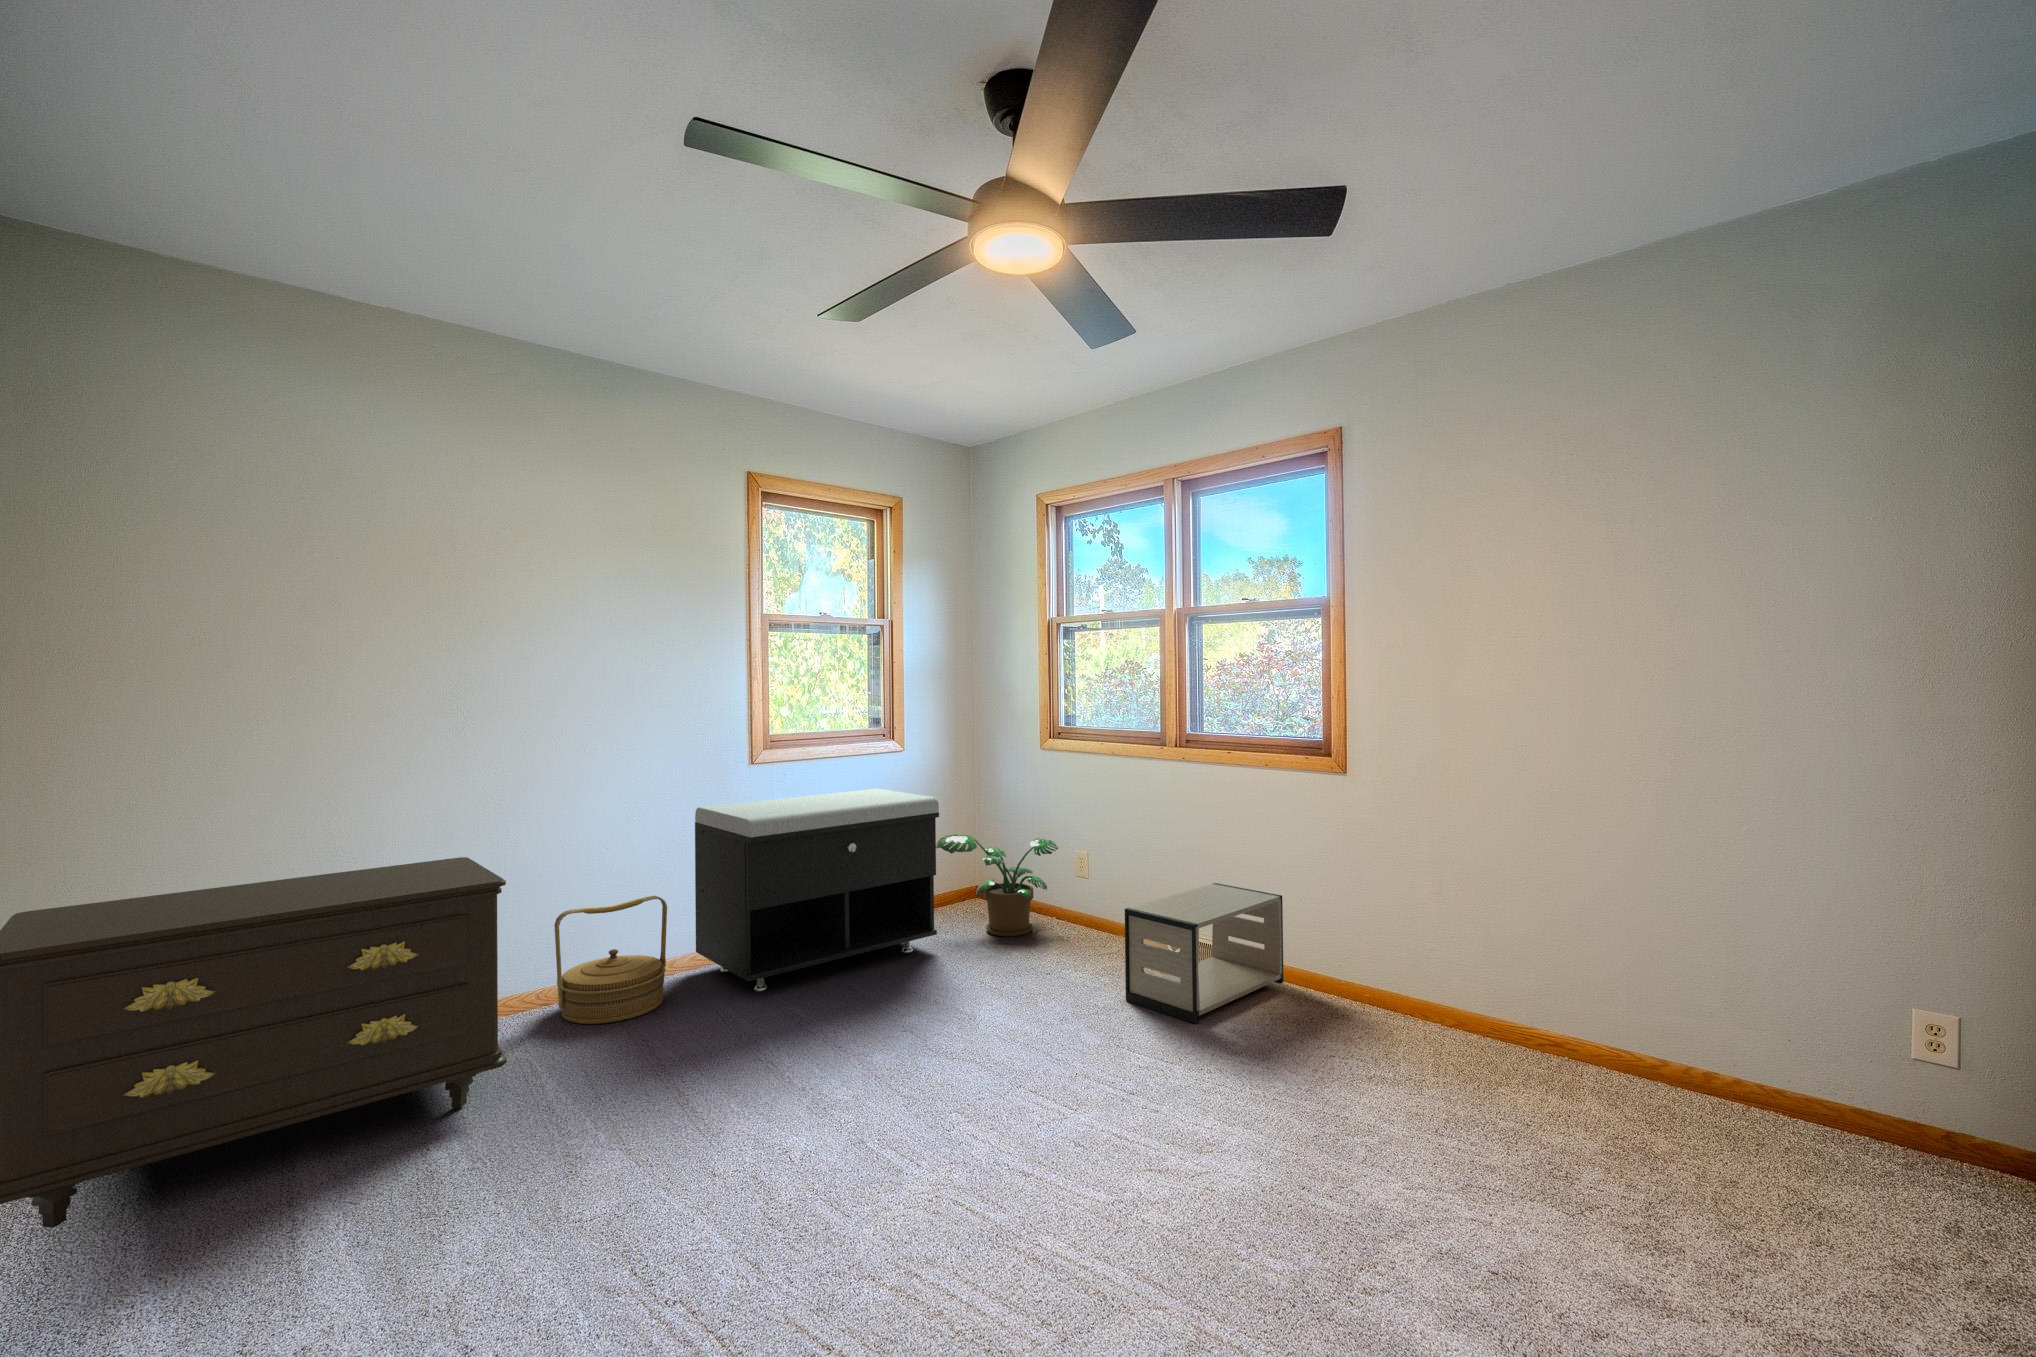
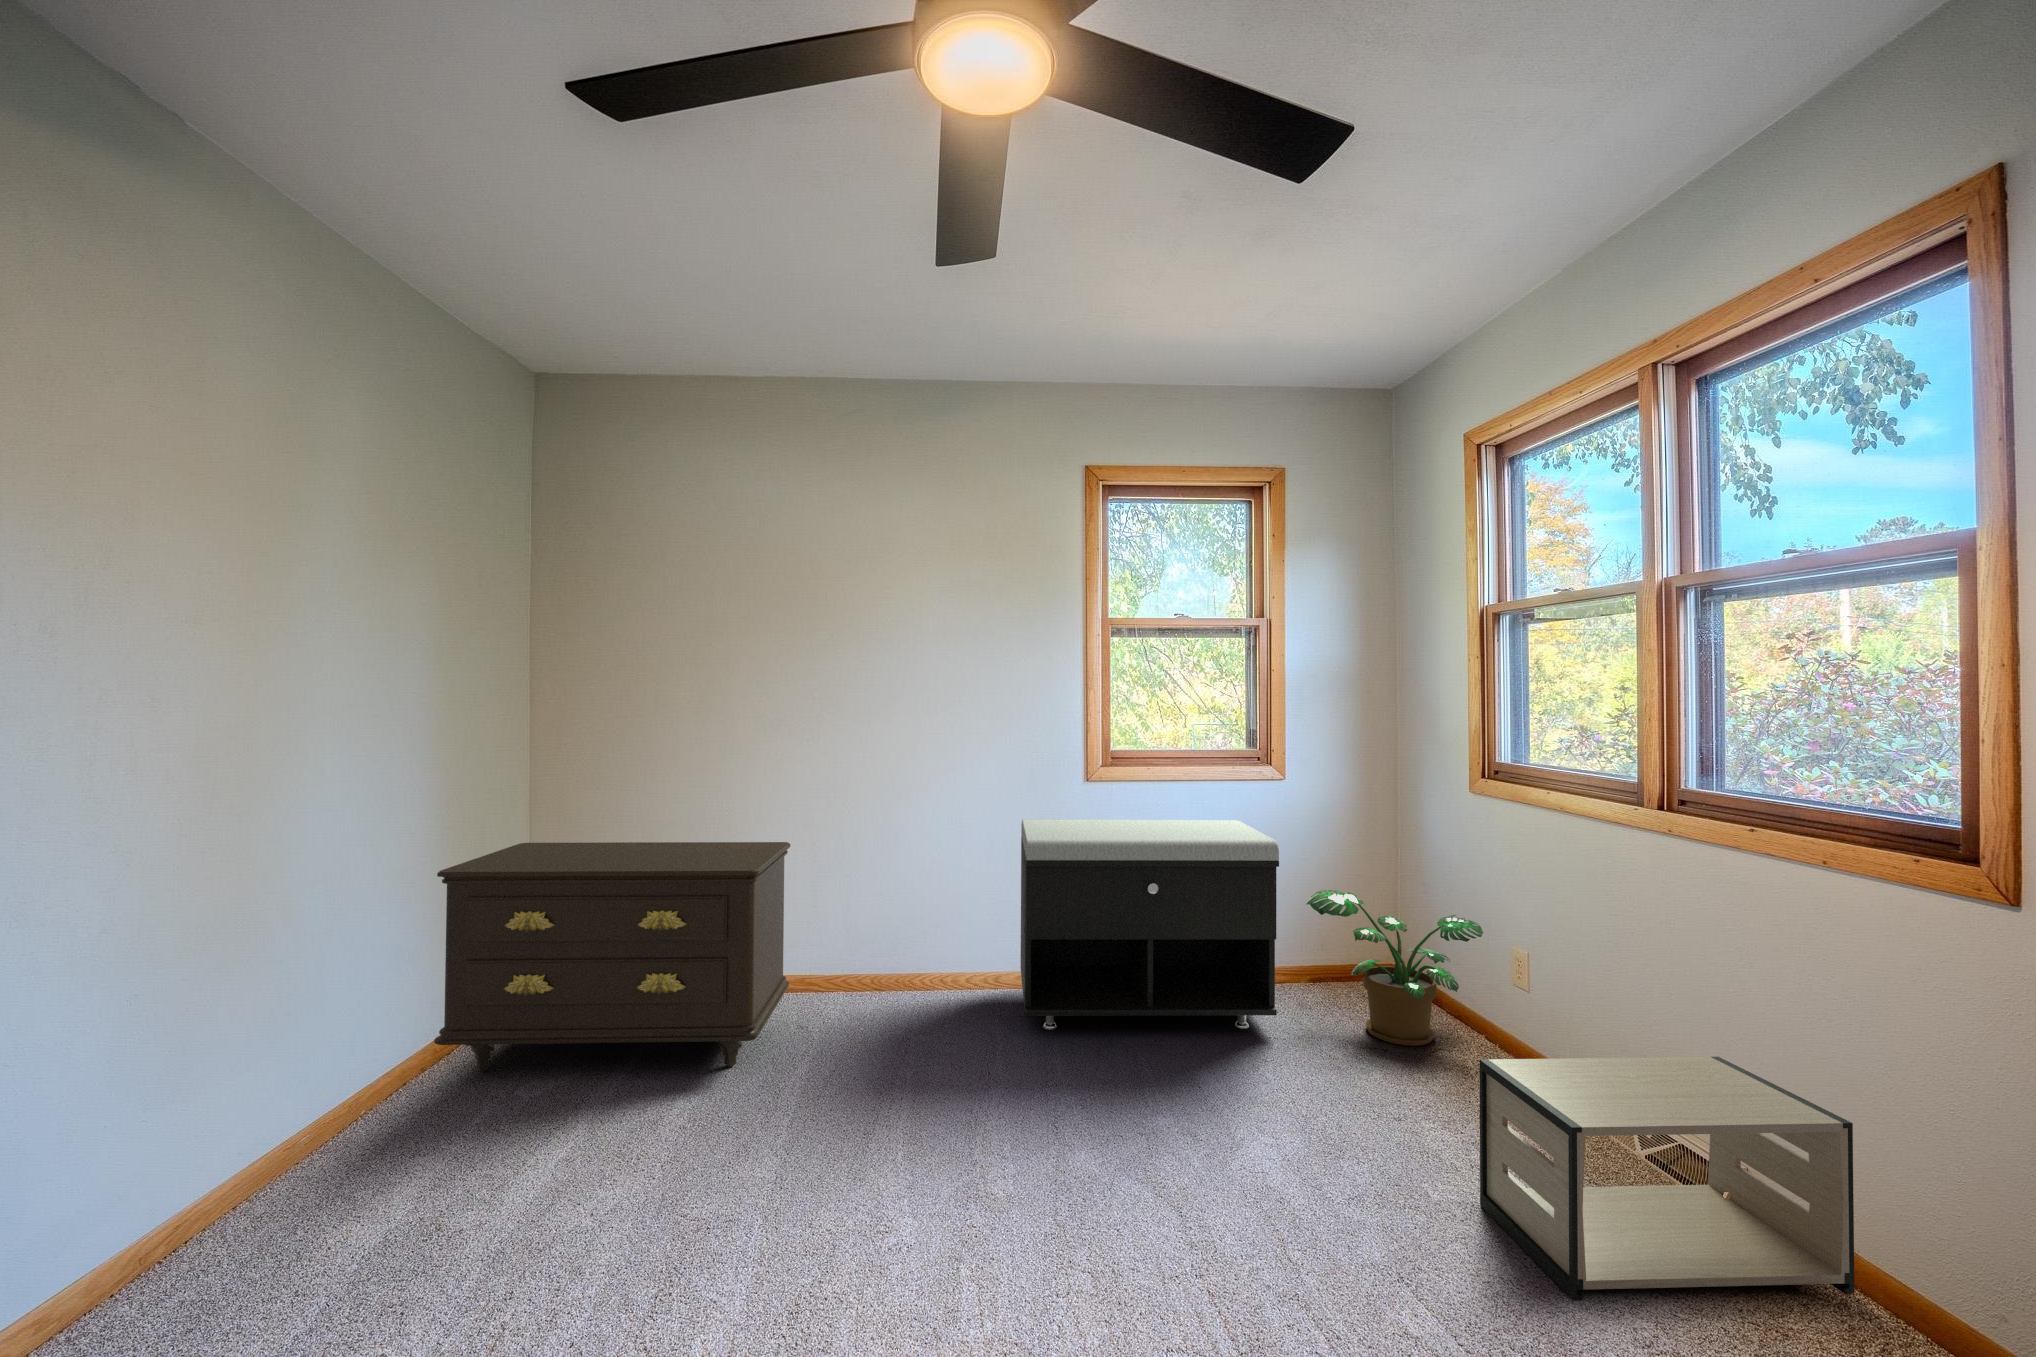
woven basket: present [554,896,667,1024] -> none [870,904,974,1023]

